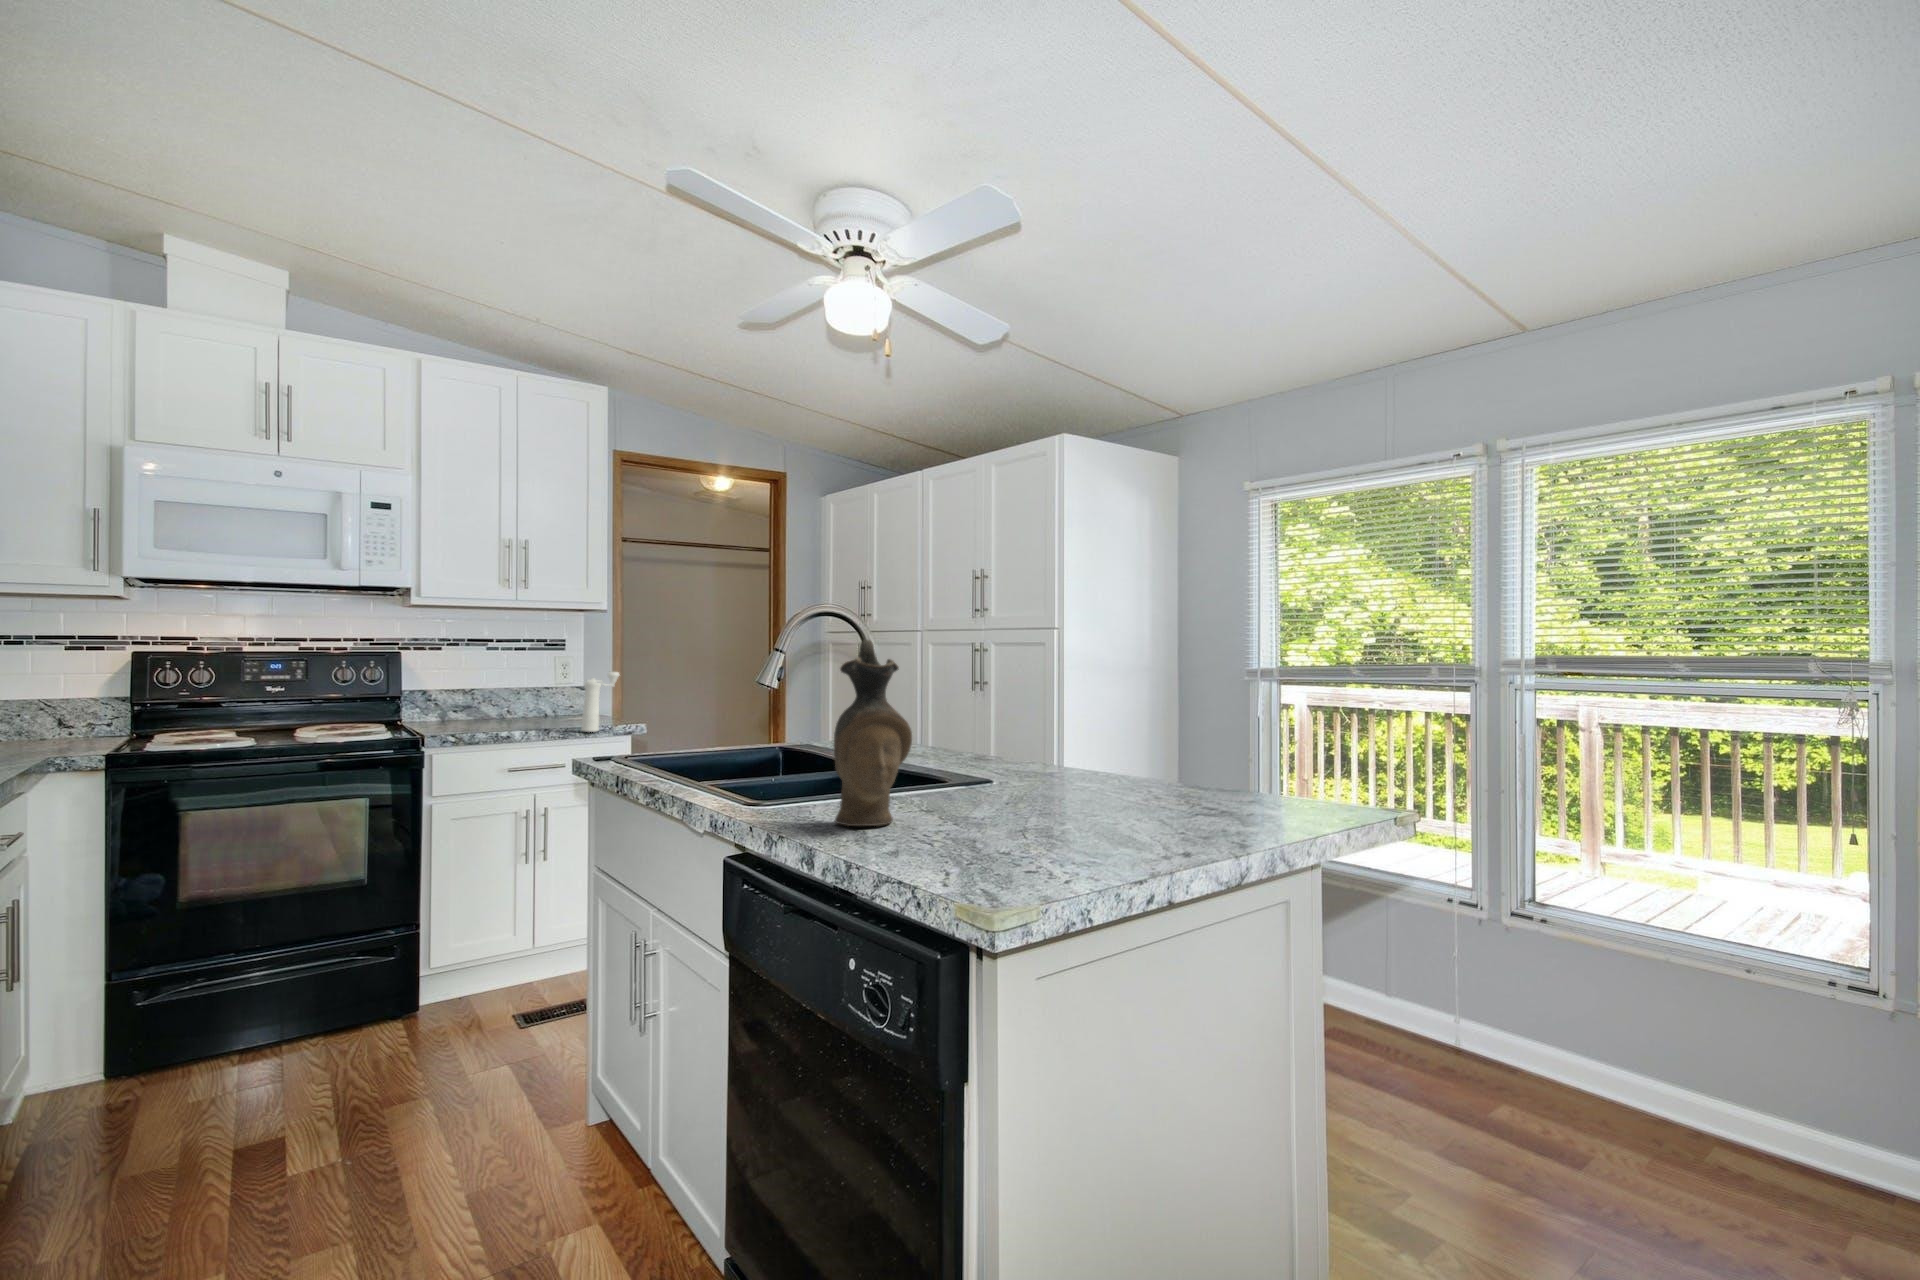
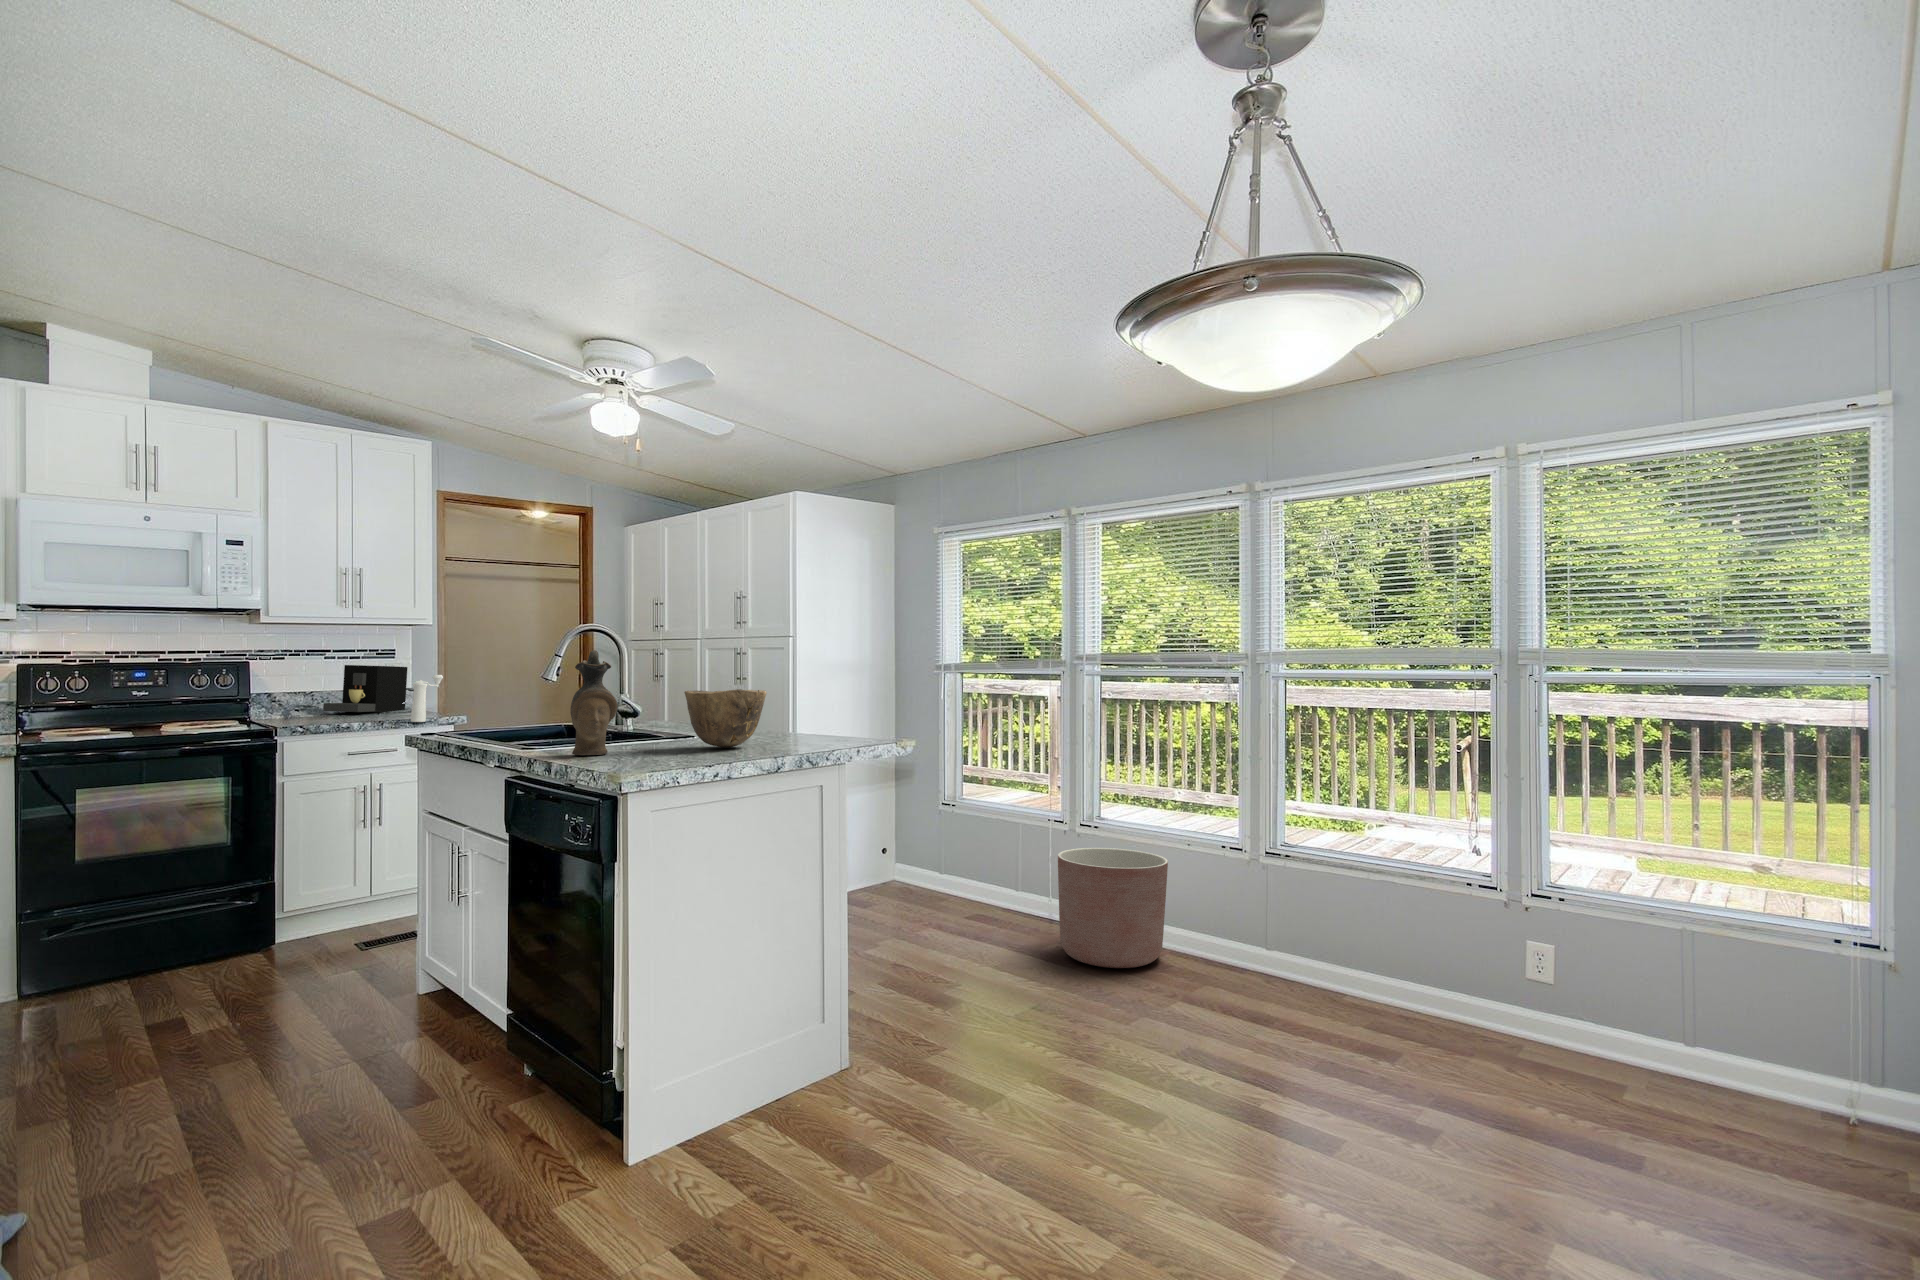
coffee maker: none [483,658,579,716] -> present [323,665,407,712]
bowl: none [1011,710,1148,812] -> present [684,689,767,748]
planter: none [1512,954,1727,1174] -> present [1058,848,1168,968]

